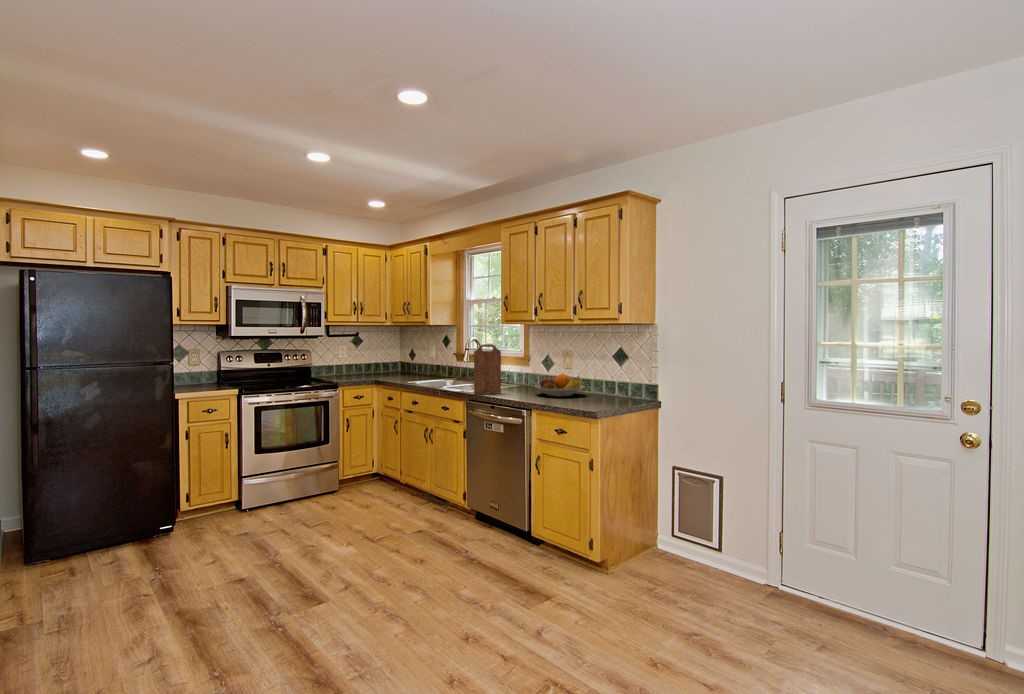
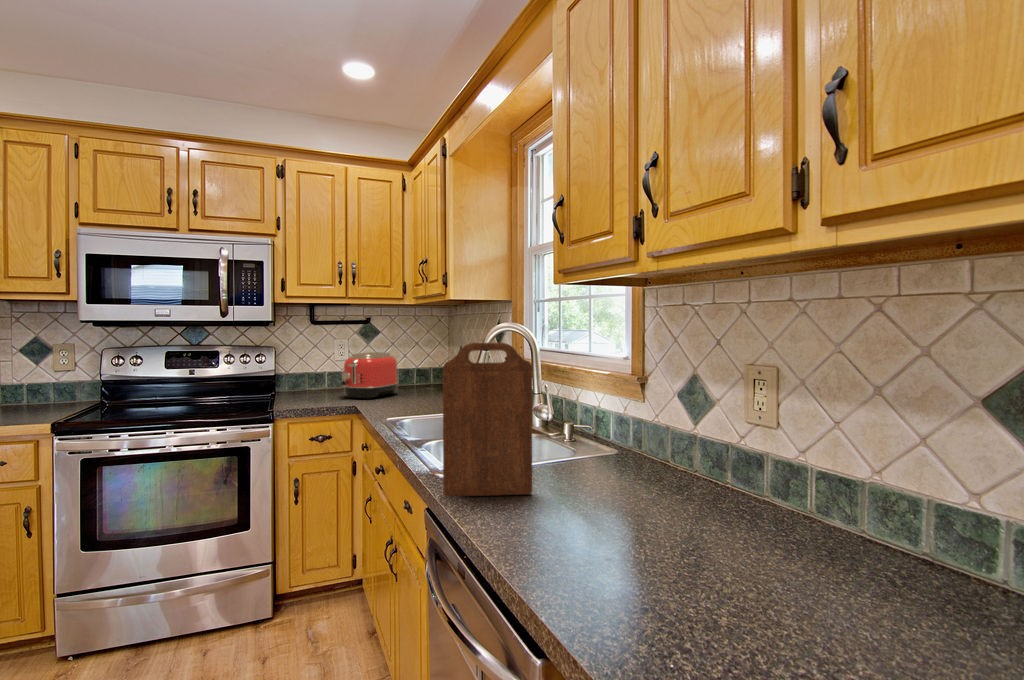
toaster: none [357,353,384,378] -> present [342,352,398,399]
fruit bowl: present [535,374,584,397] -> none [632,457,843,559]

